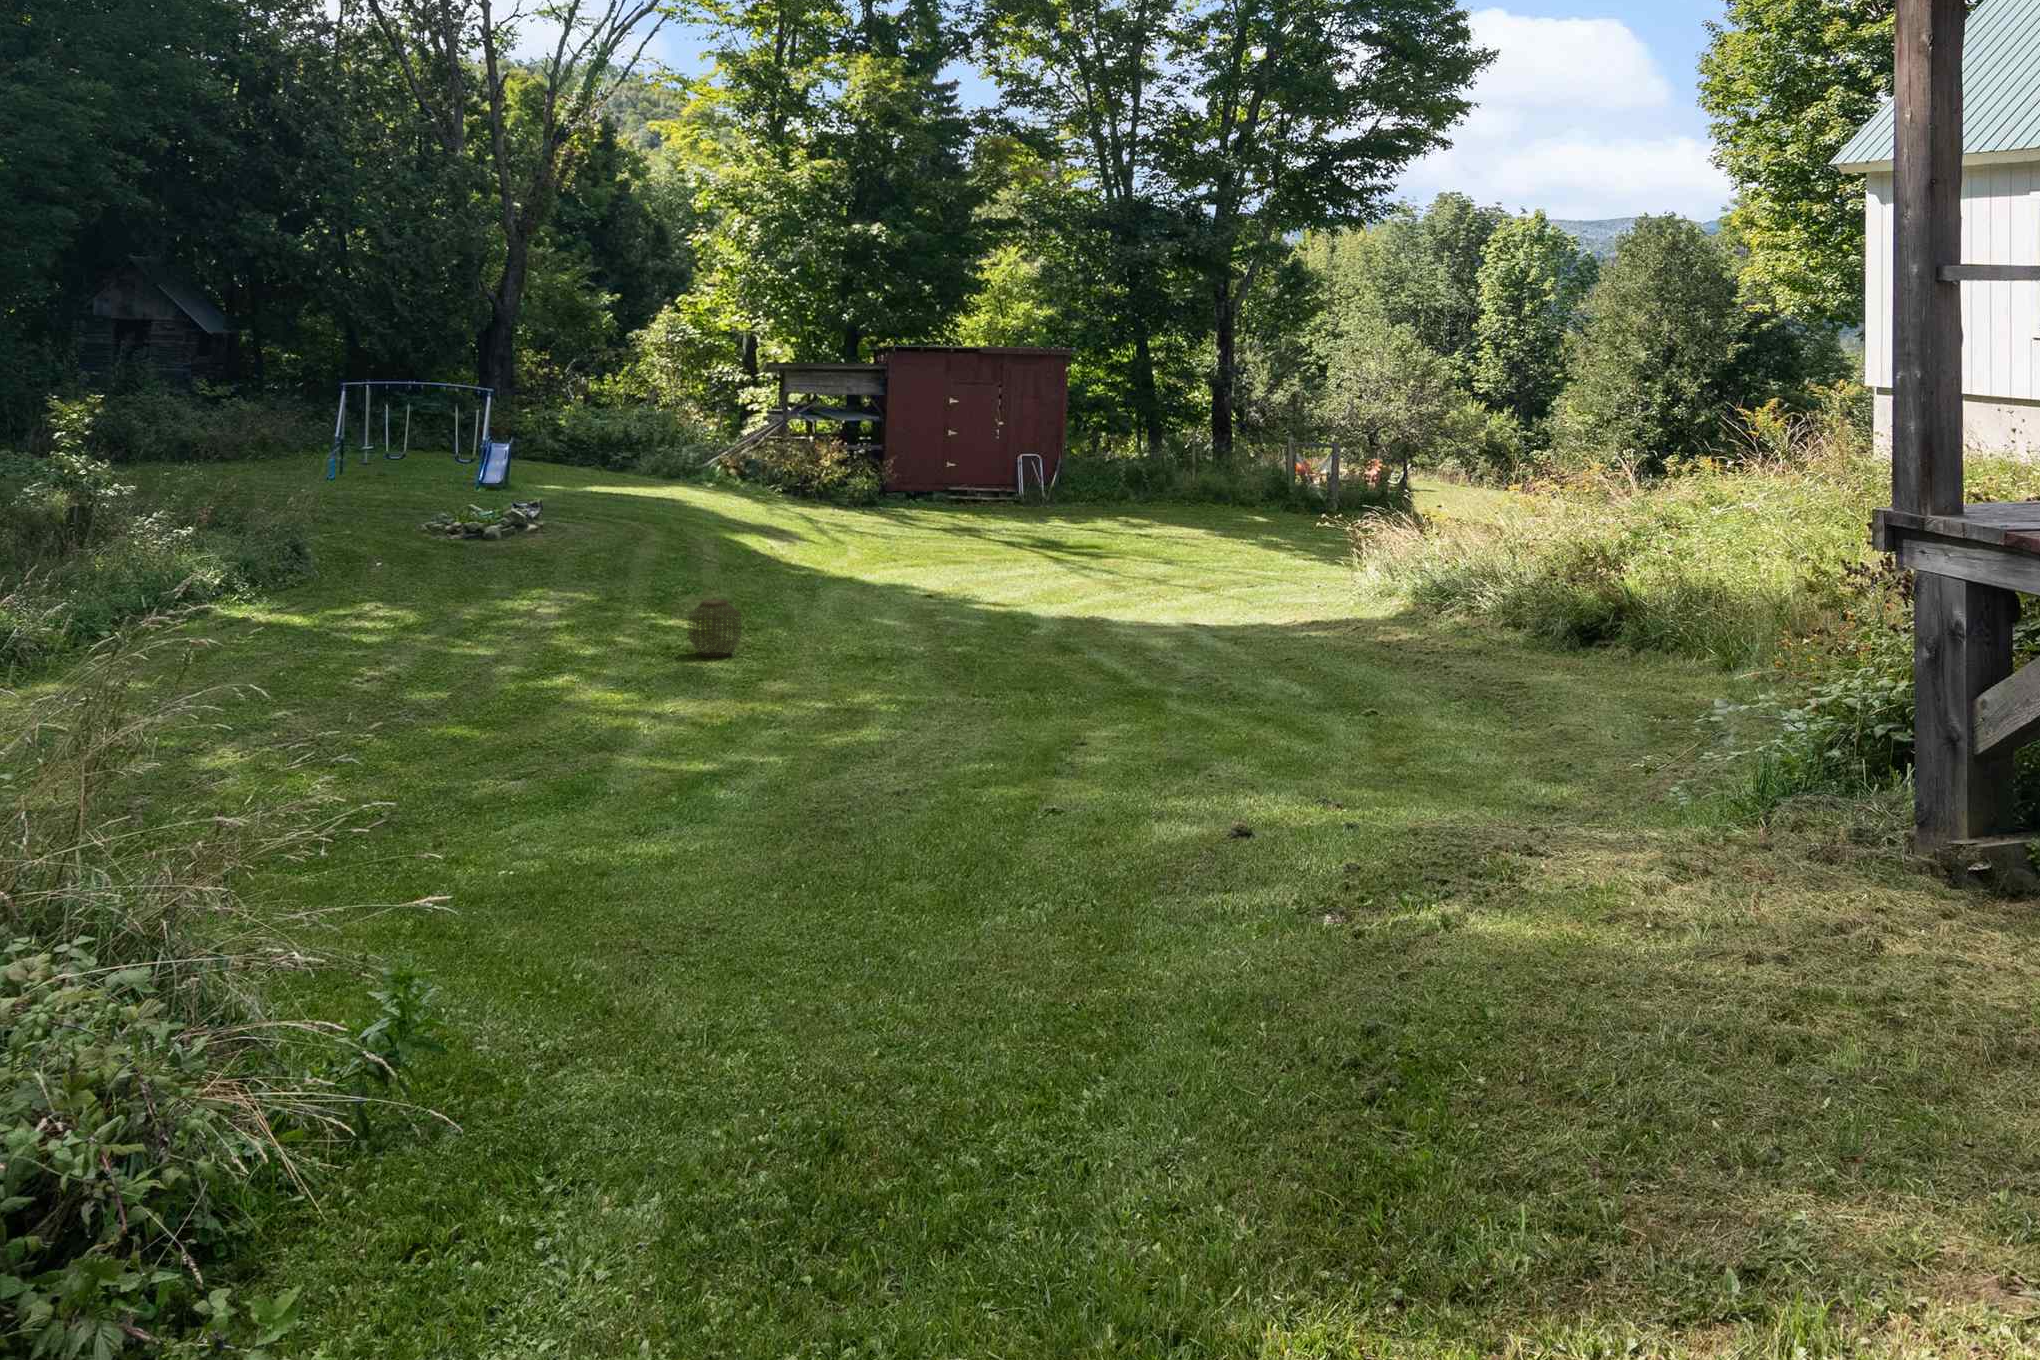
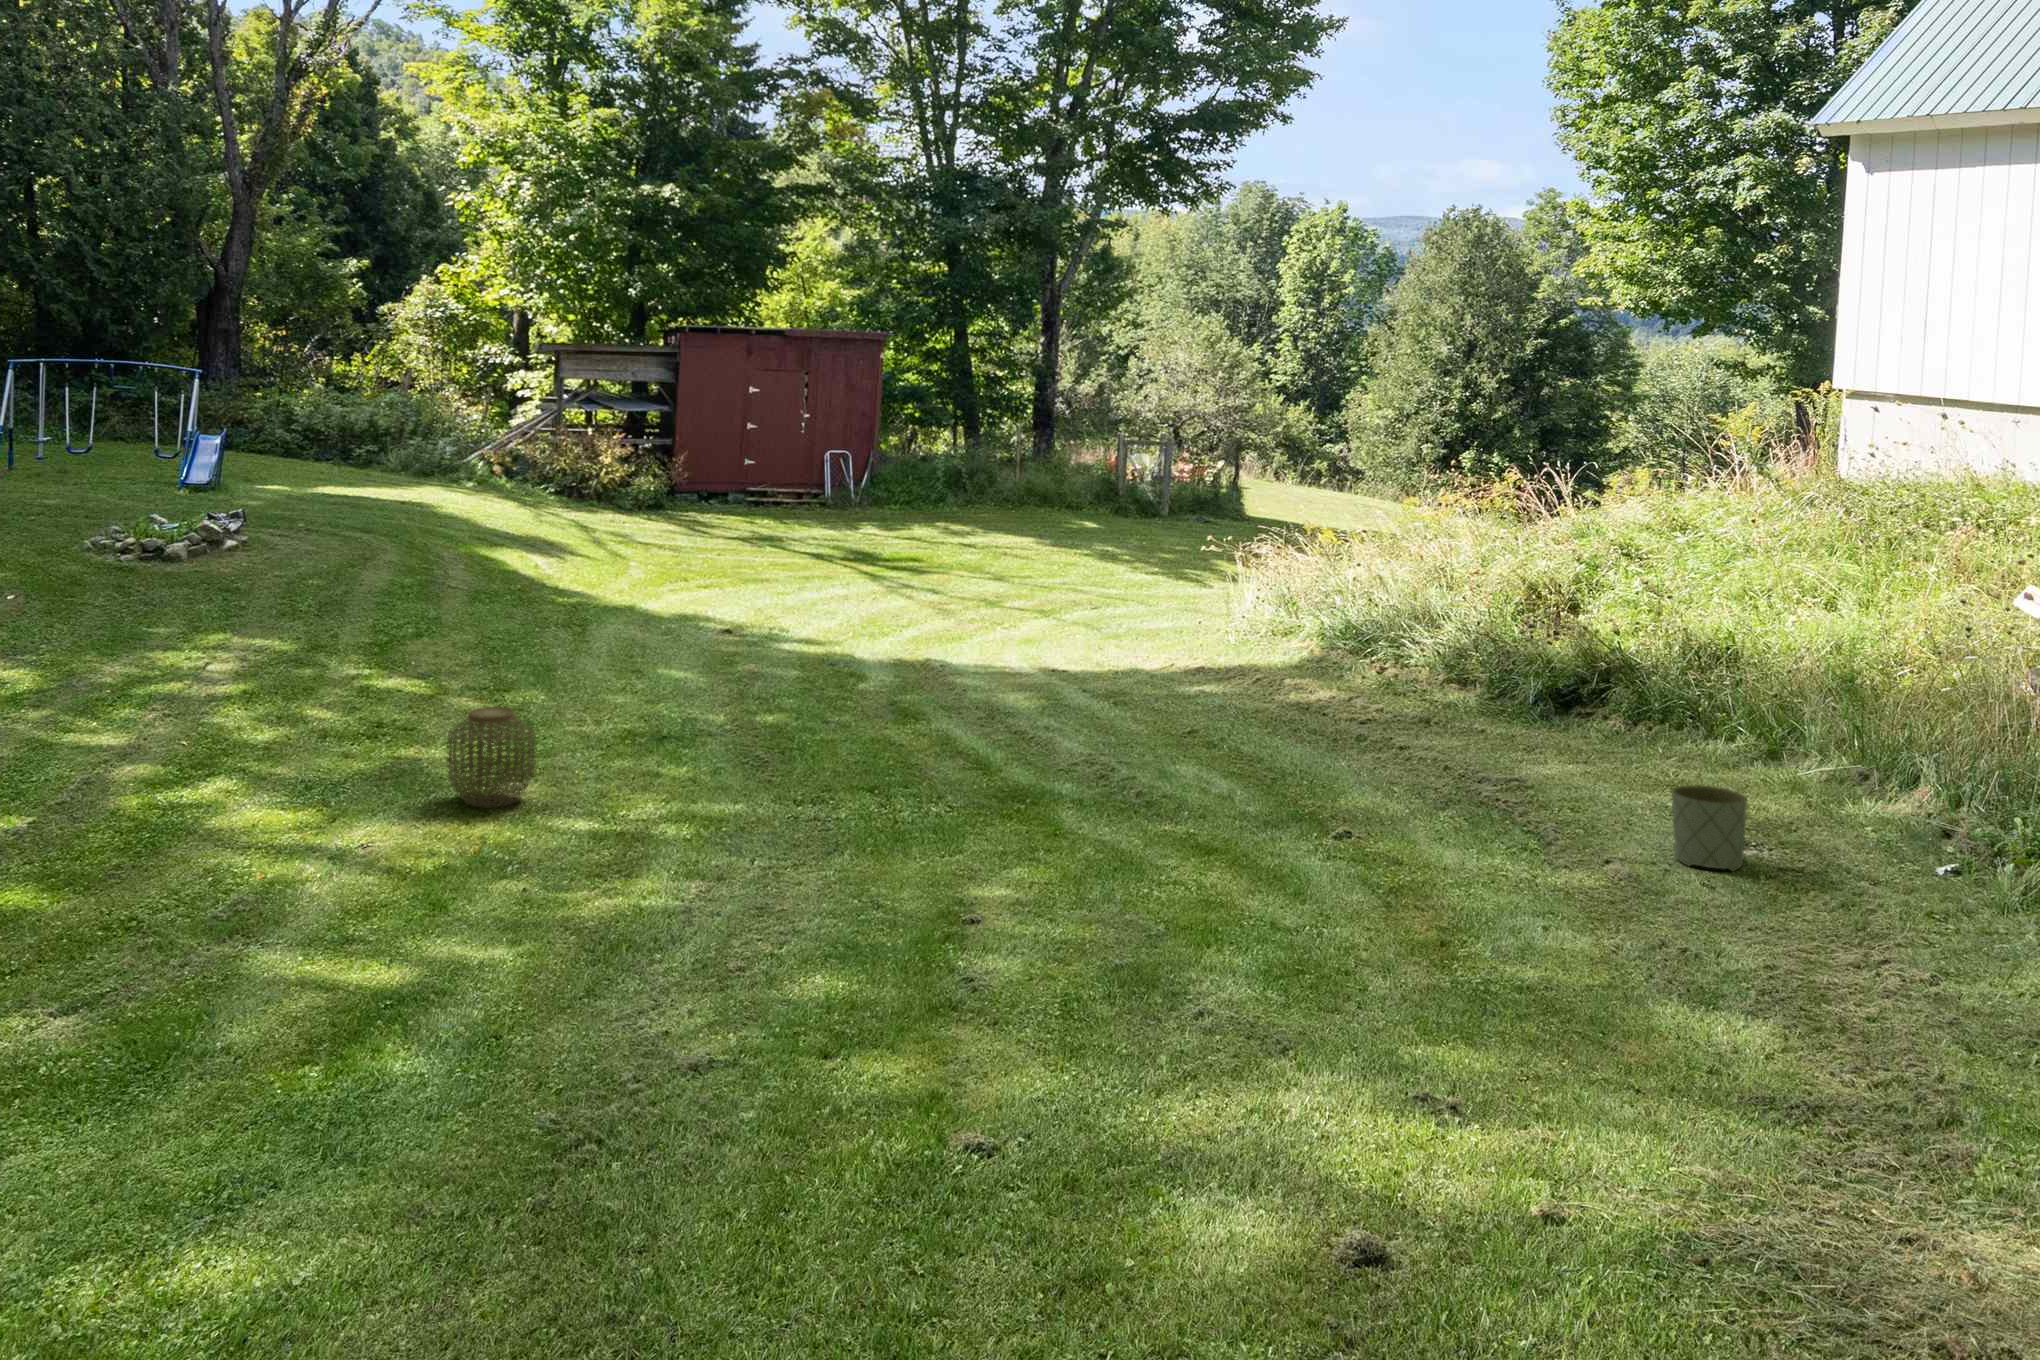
planter: none [1414,640,1457,688] -> present [1672,785,1747,871]

